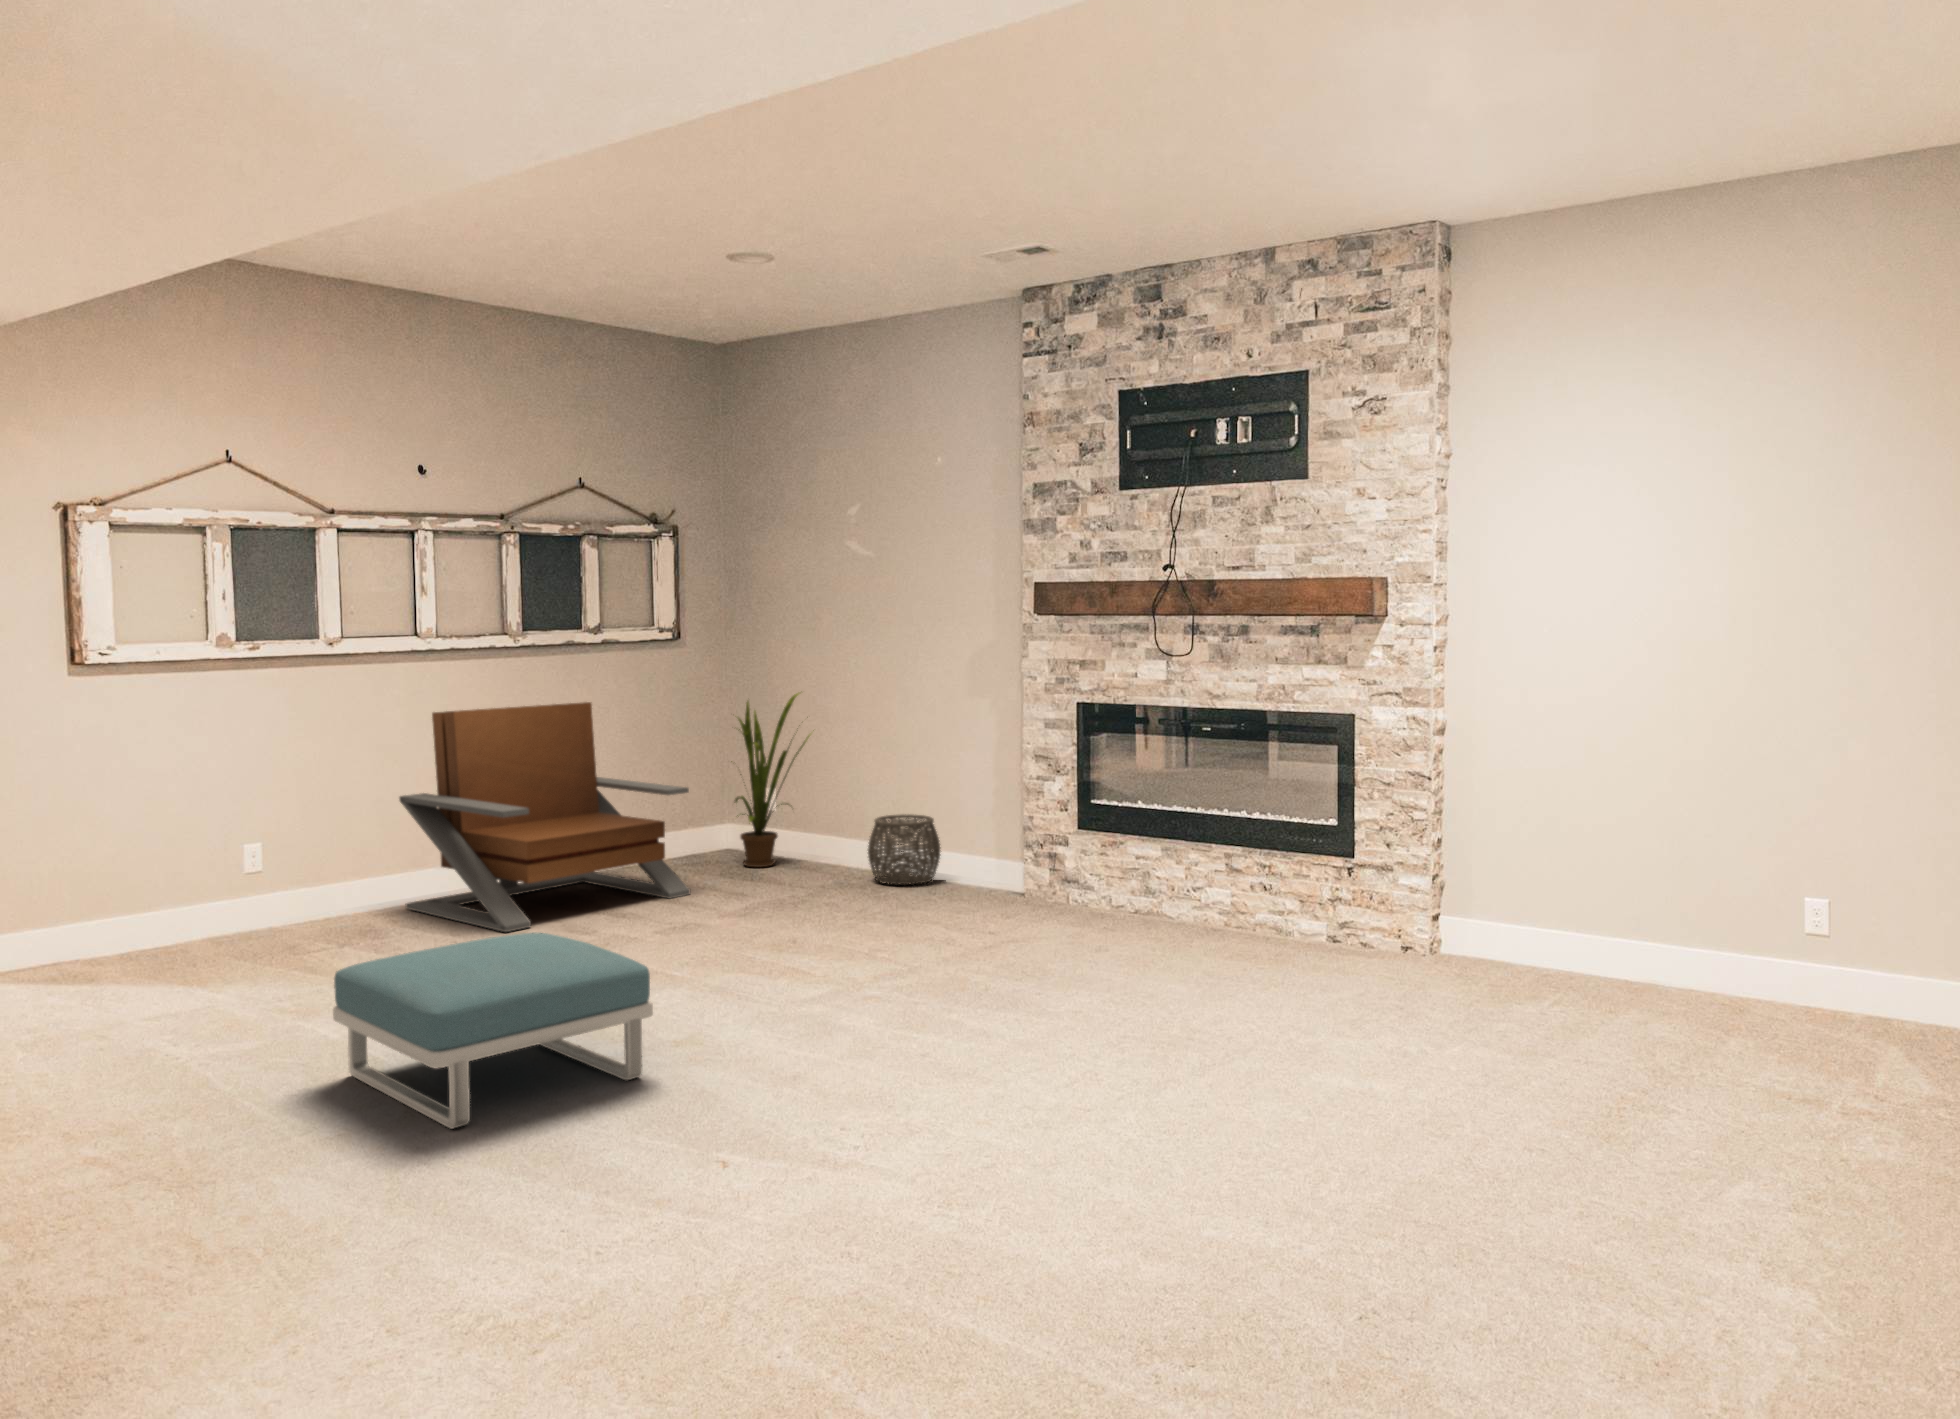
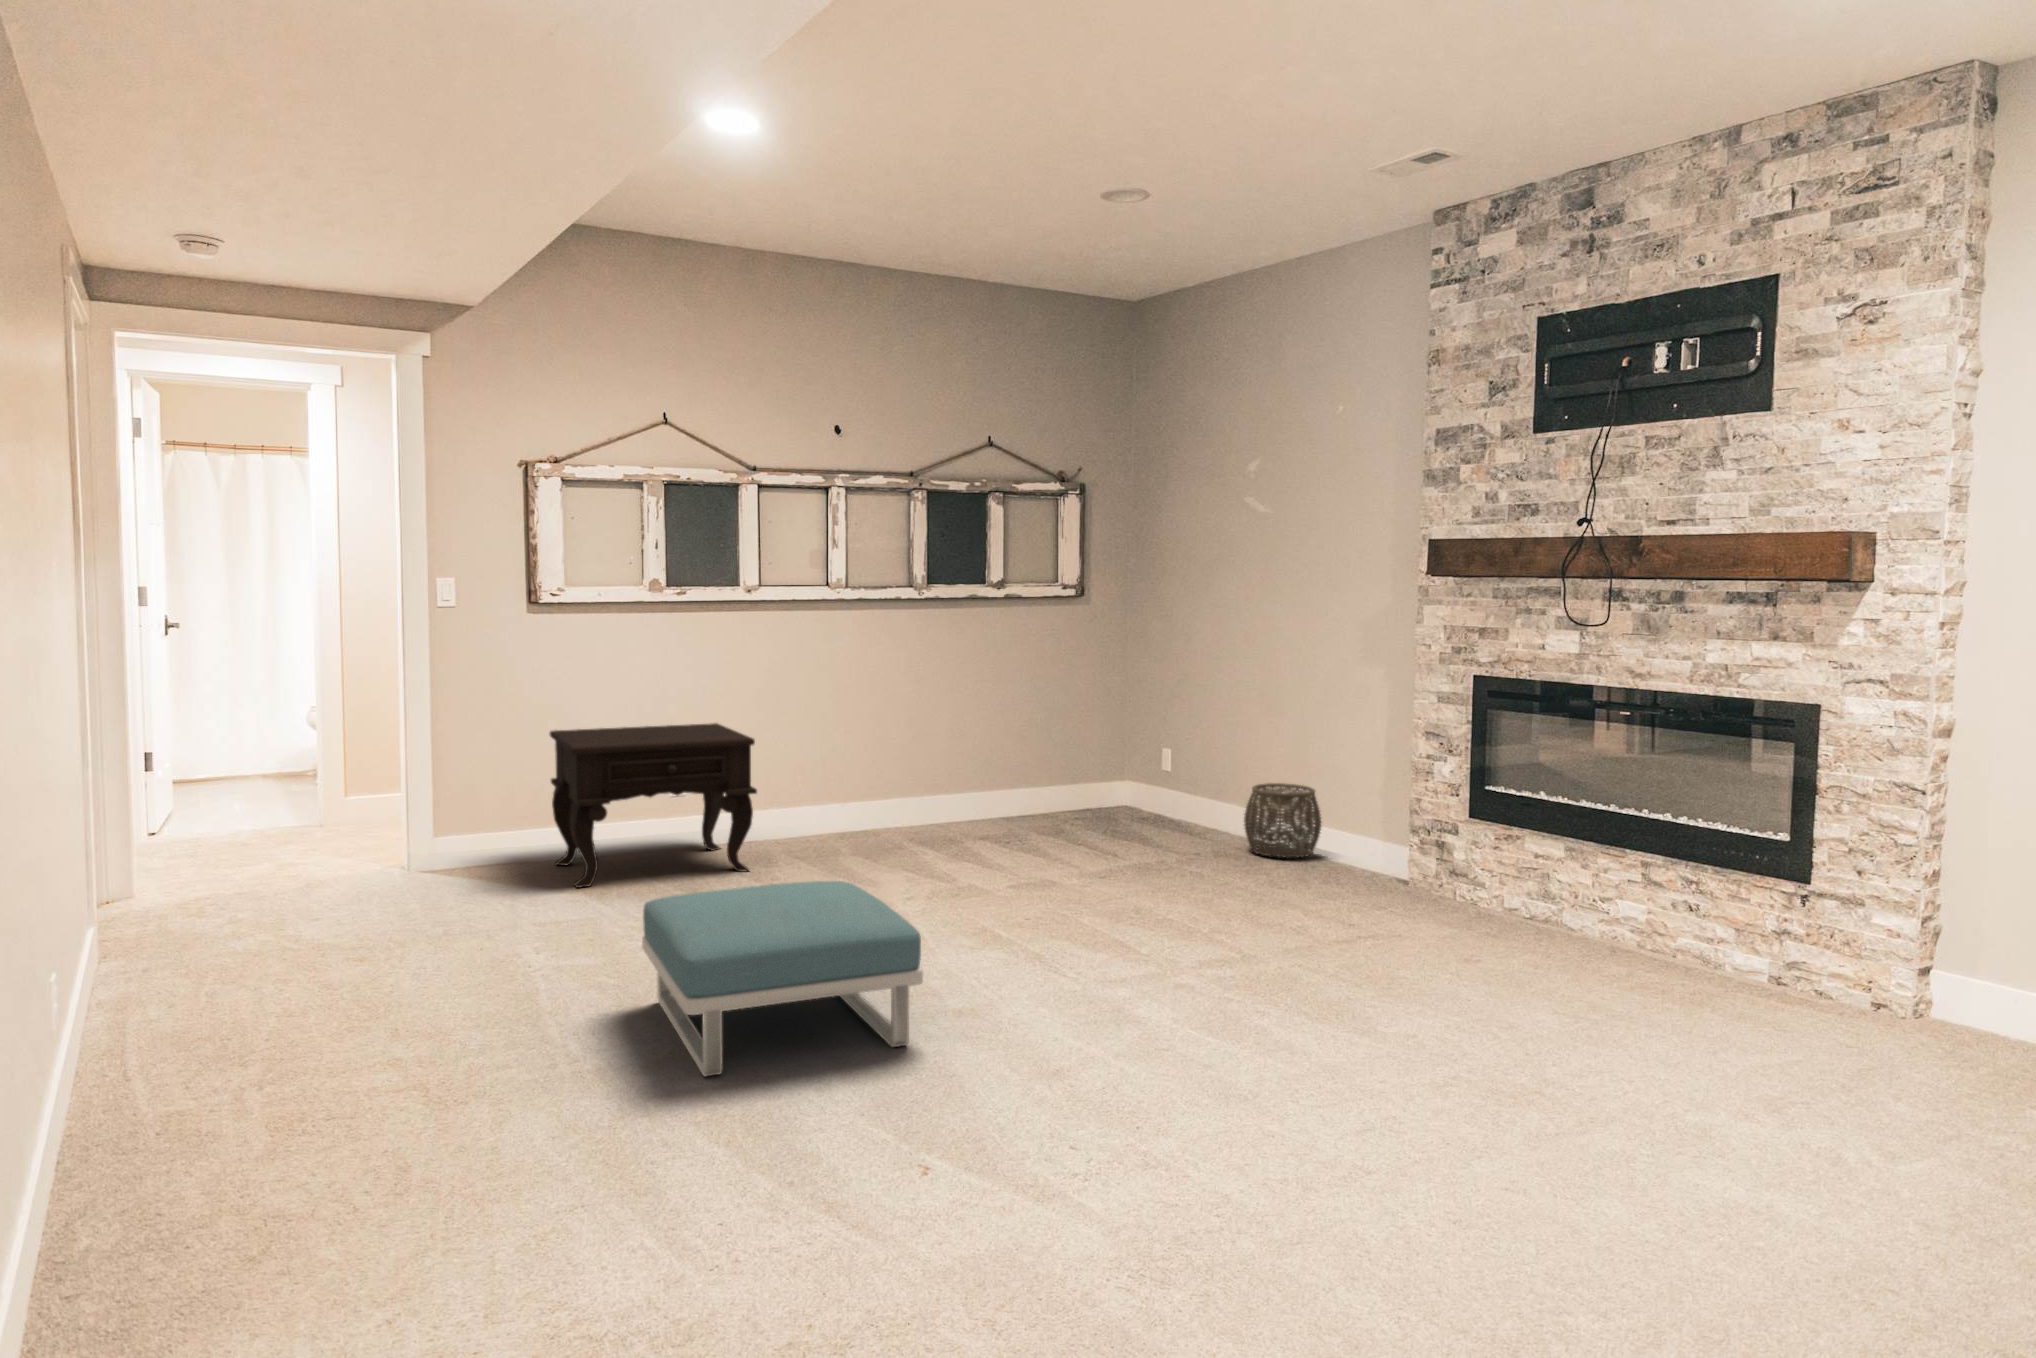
house plant: present [731,693,810,867] -> none [1116,651,1207,825]
lounge chair: present [399,702,690,932] -> none [806,654,1064,870]
side table: none [98,790,369,984] -> present [550,723,757,888]

